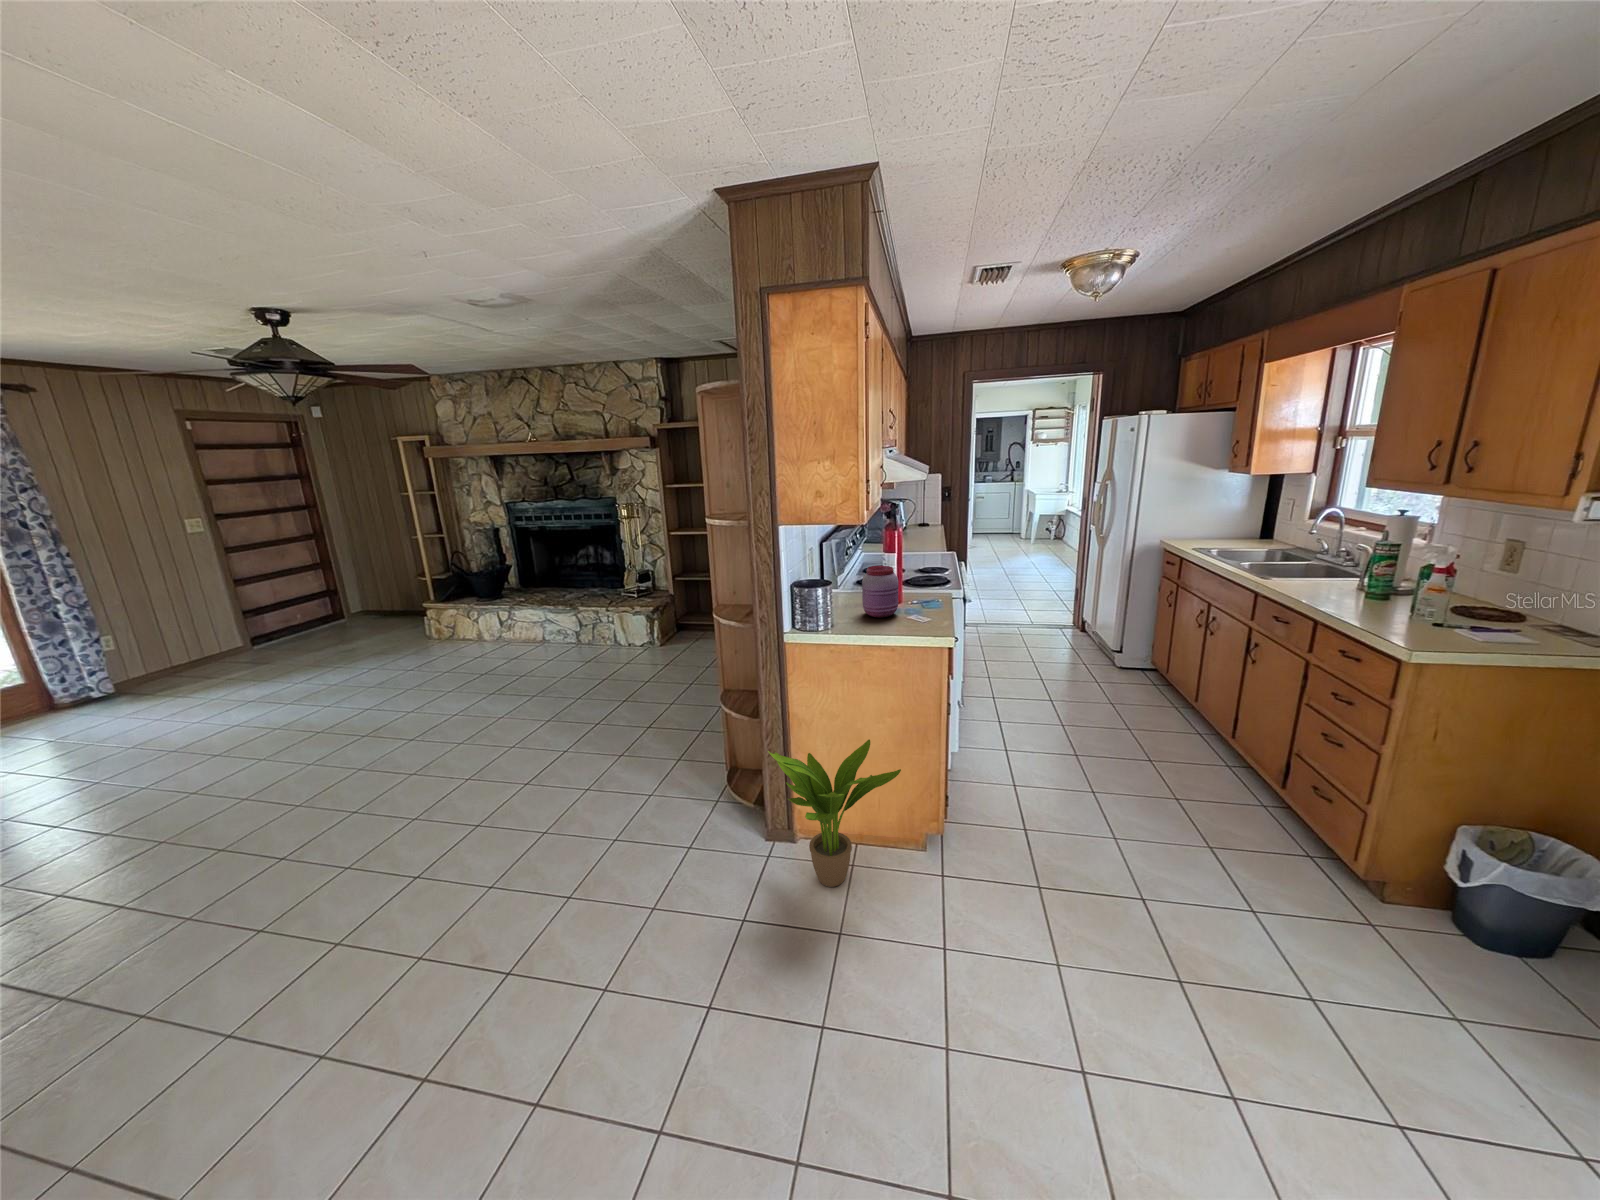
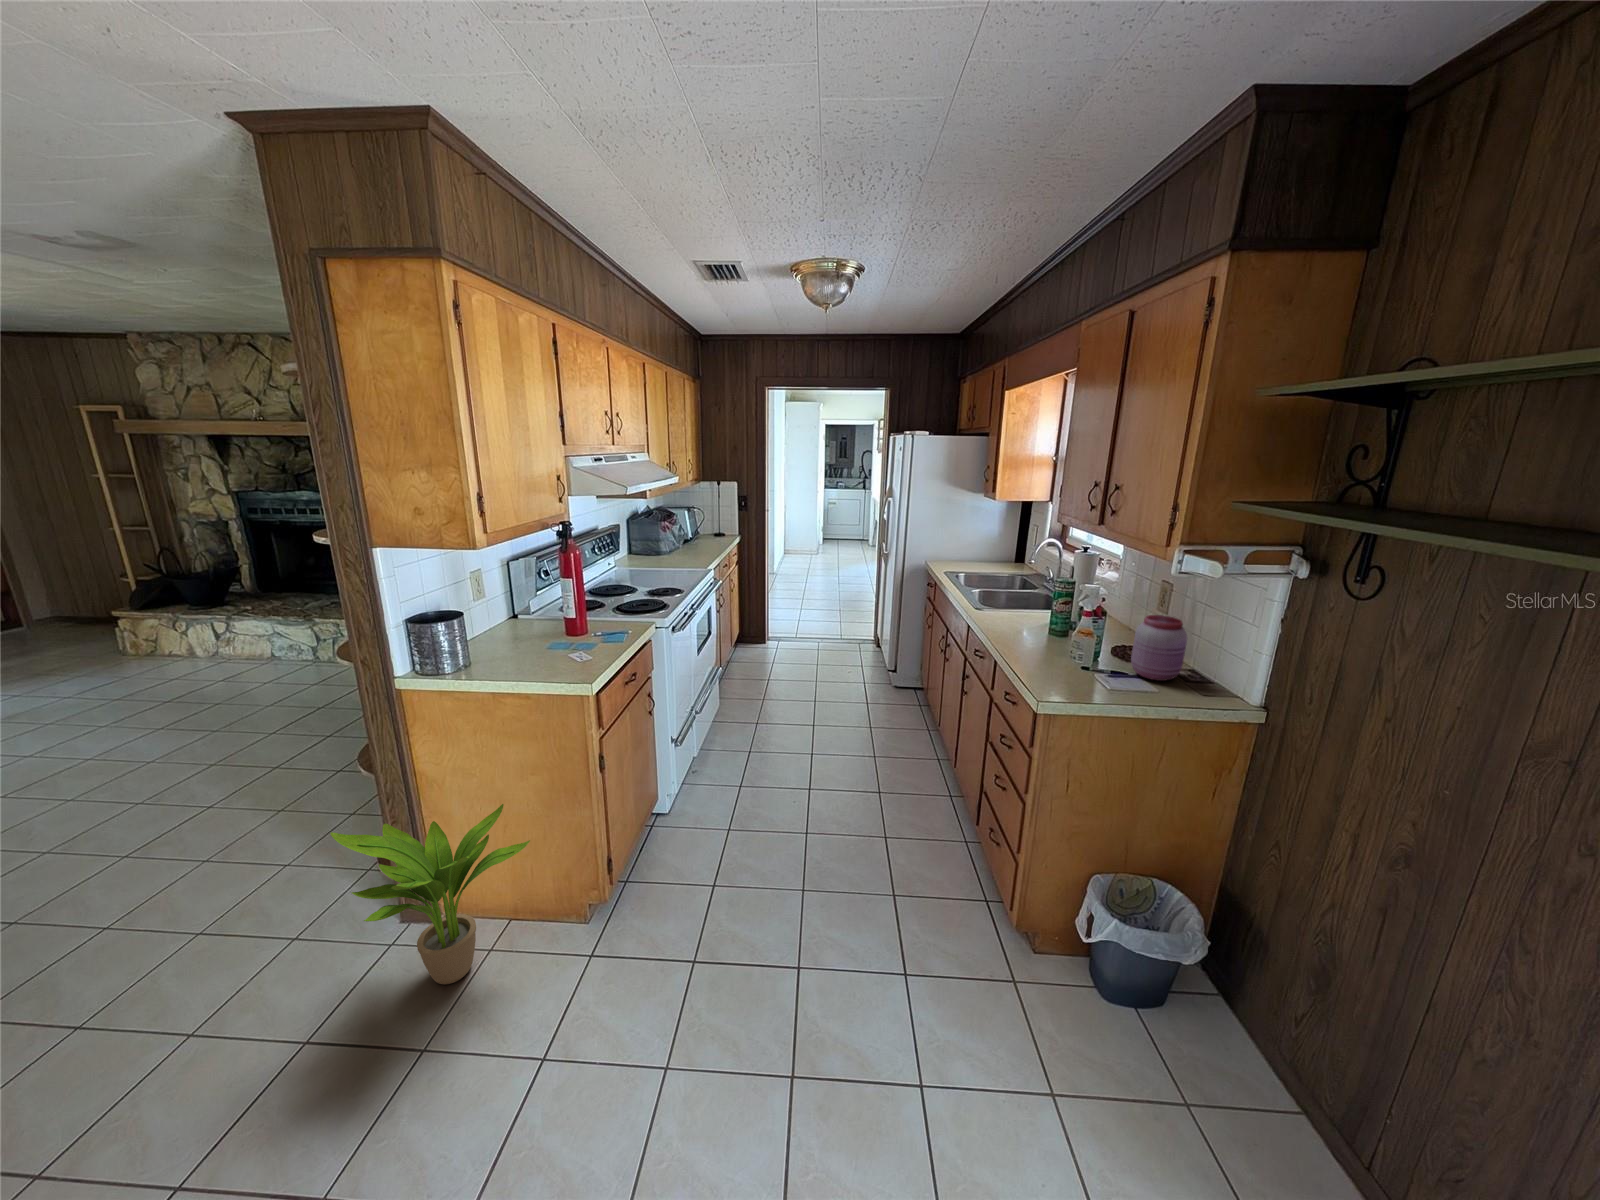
jar: present [862,566,898,618] -> present [1131,615,1187,681]

